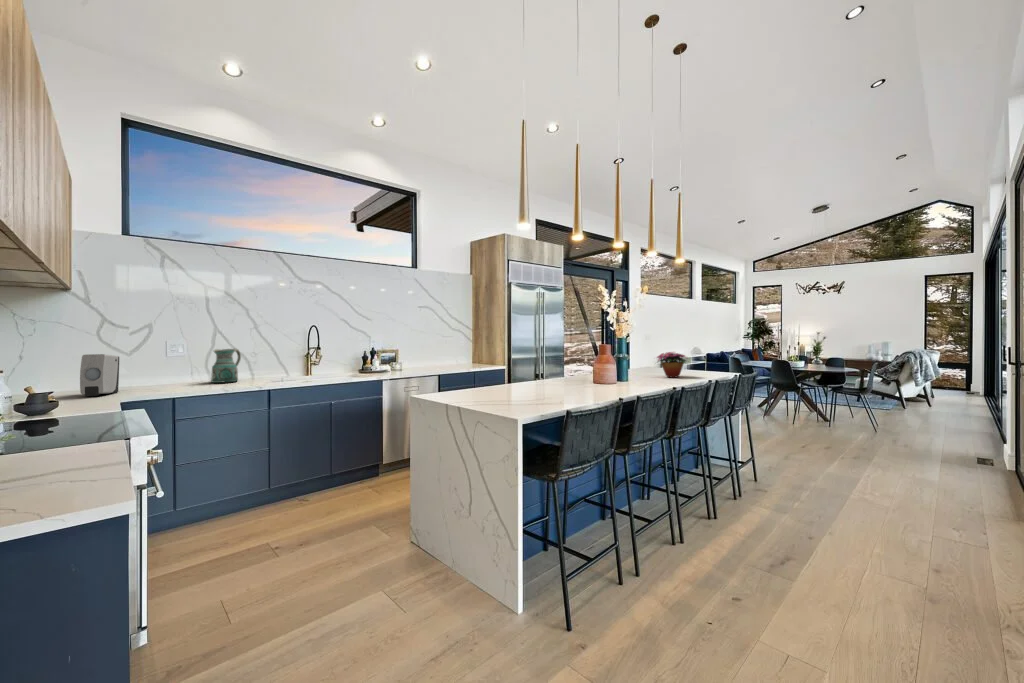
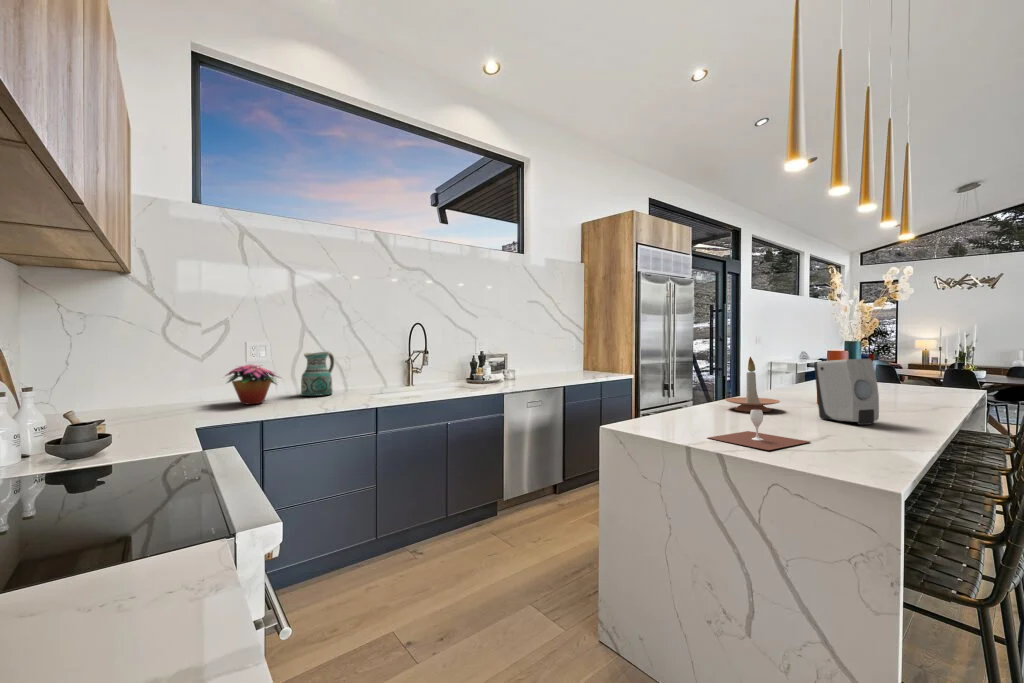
candle holder: none [515,351,549,389] -> present [725,357,780,412]
flower arrangement: present [657,352,686,377] -> present [226,365,279,404]
soap dispenser: present [80,354,119,396] -> present [814,359,879,425]
wine glass: none [461,384,516,406] -> present [708,409,810,450]

